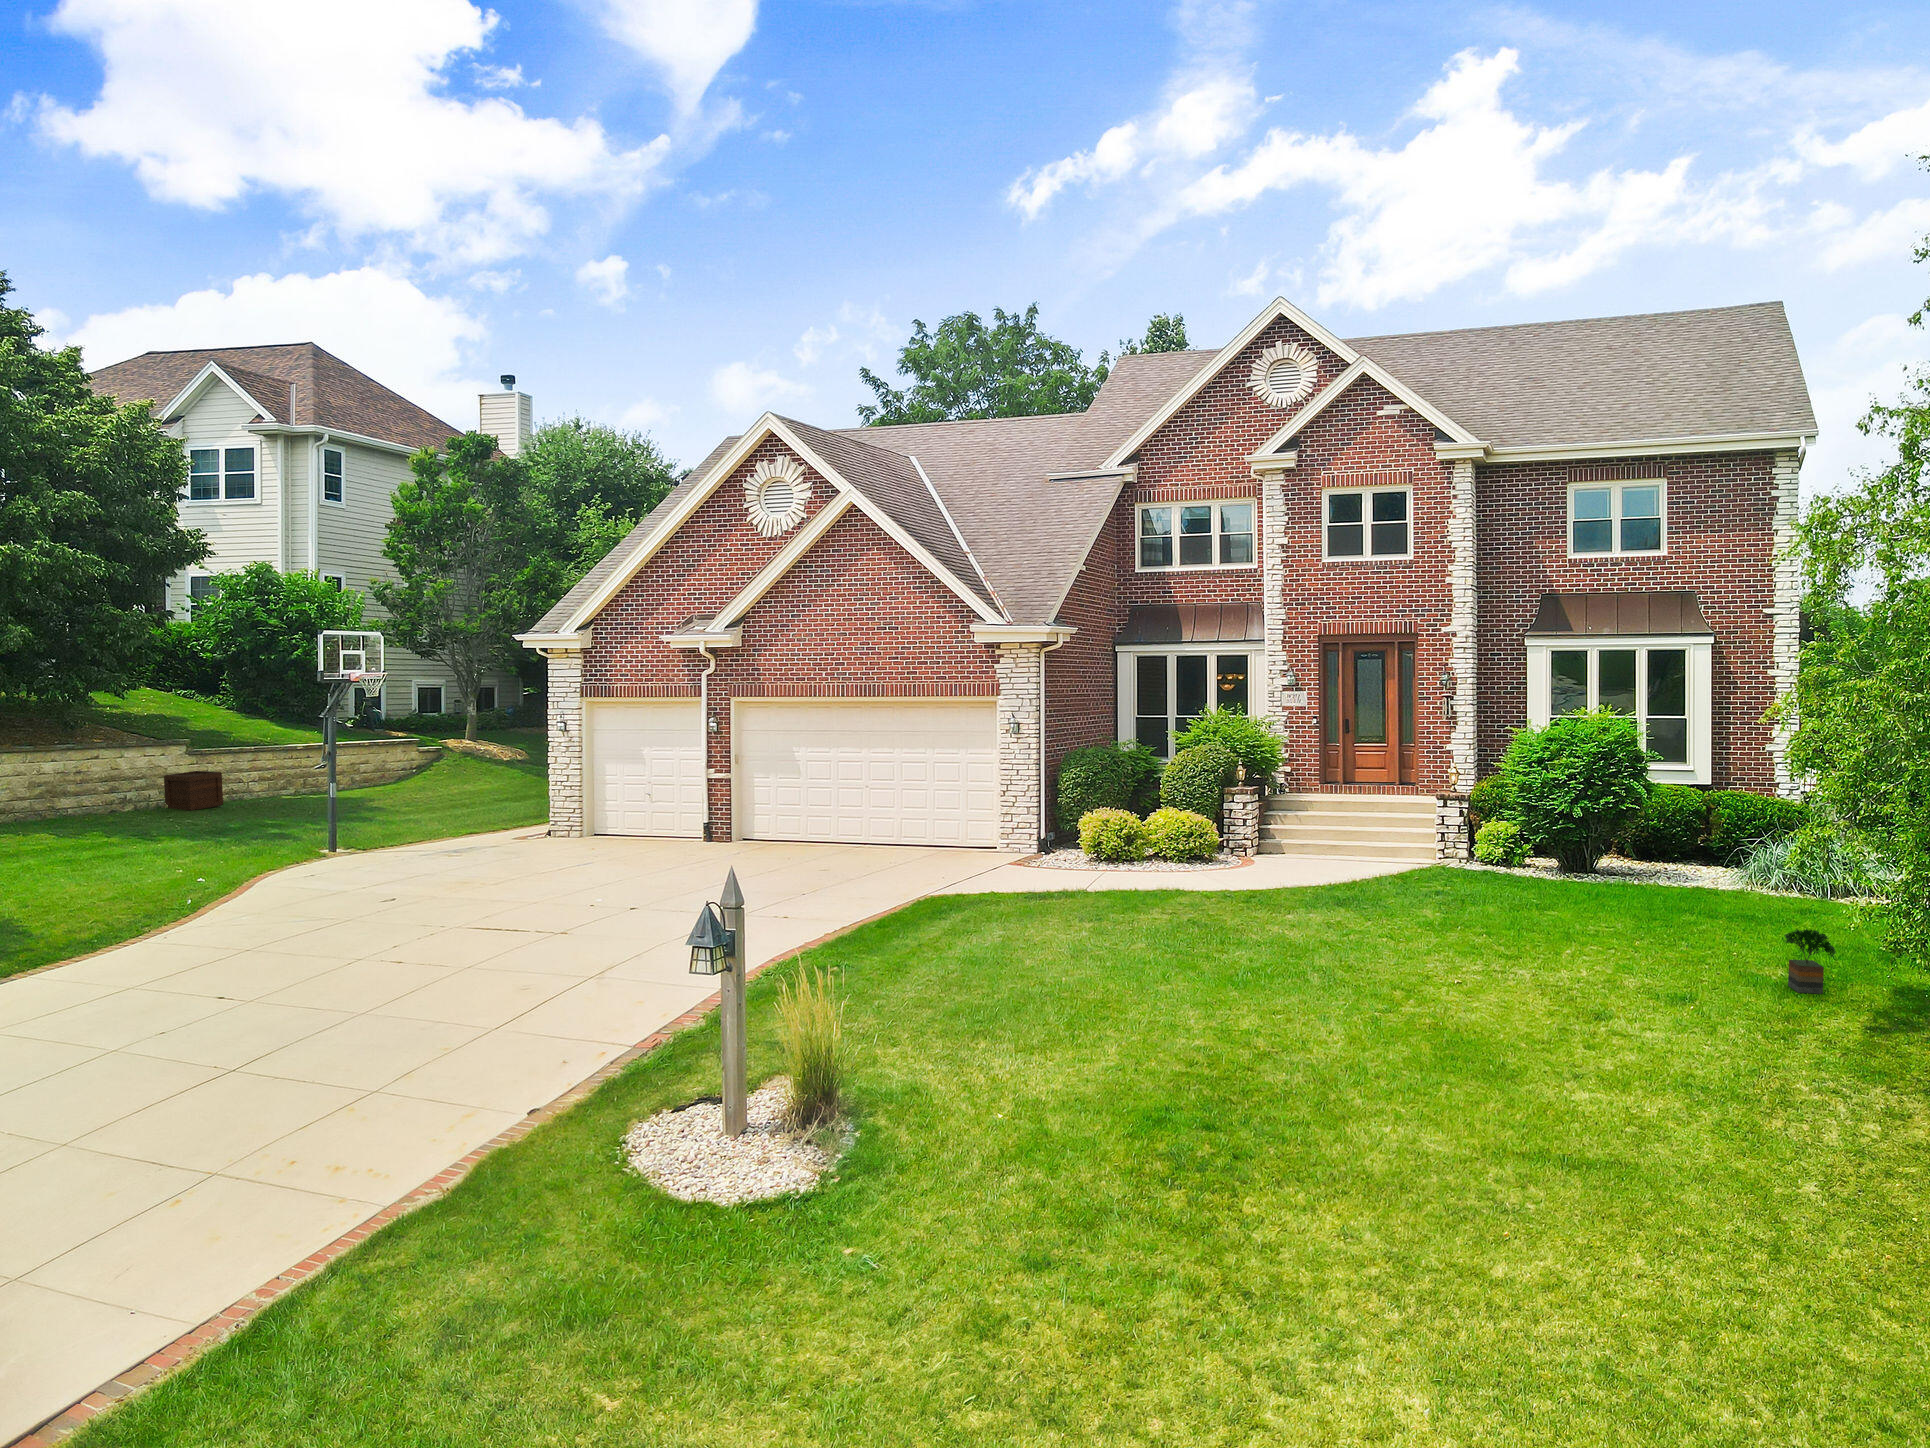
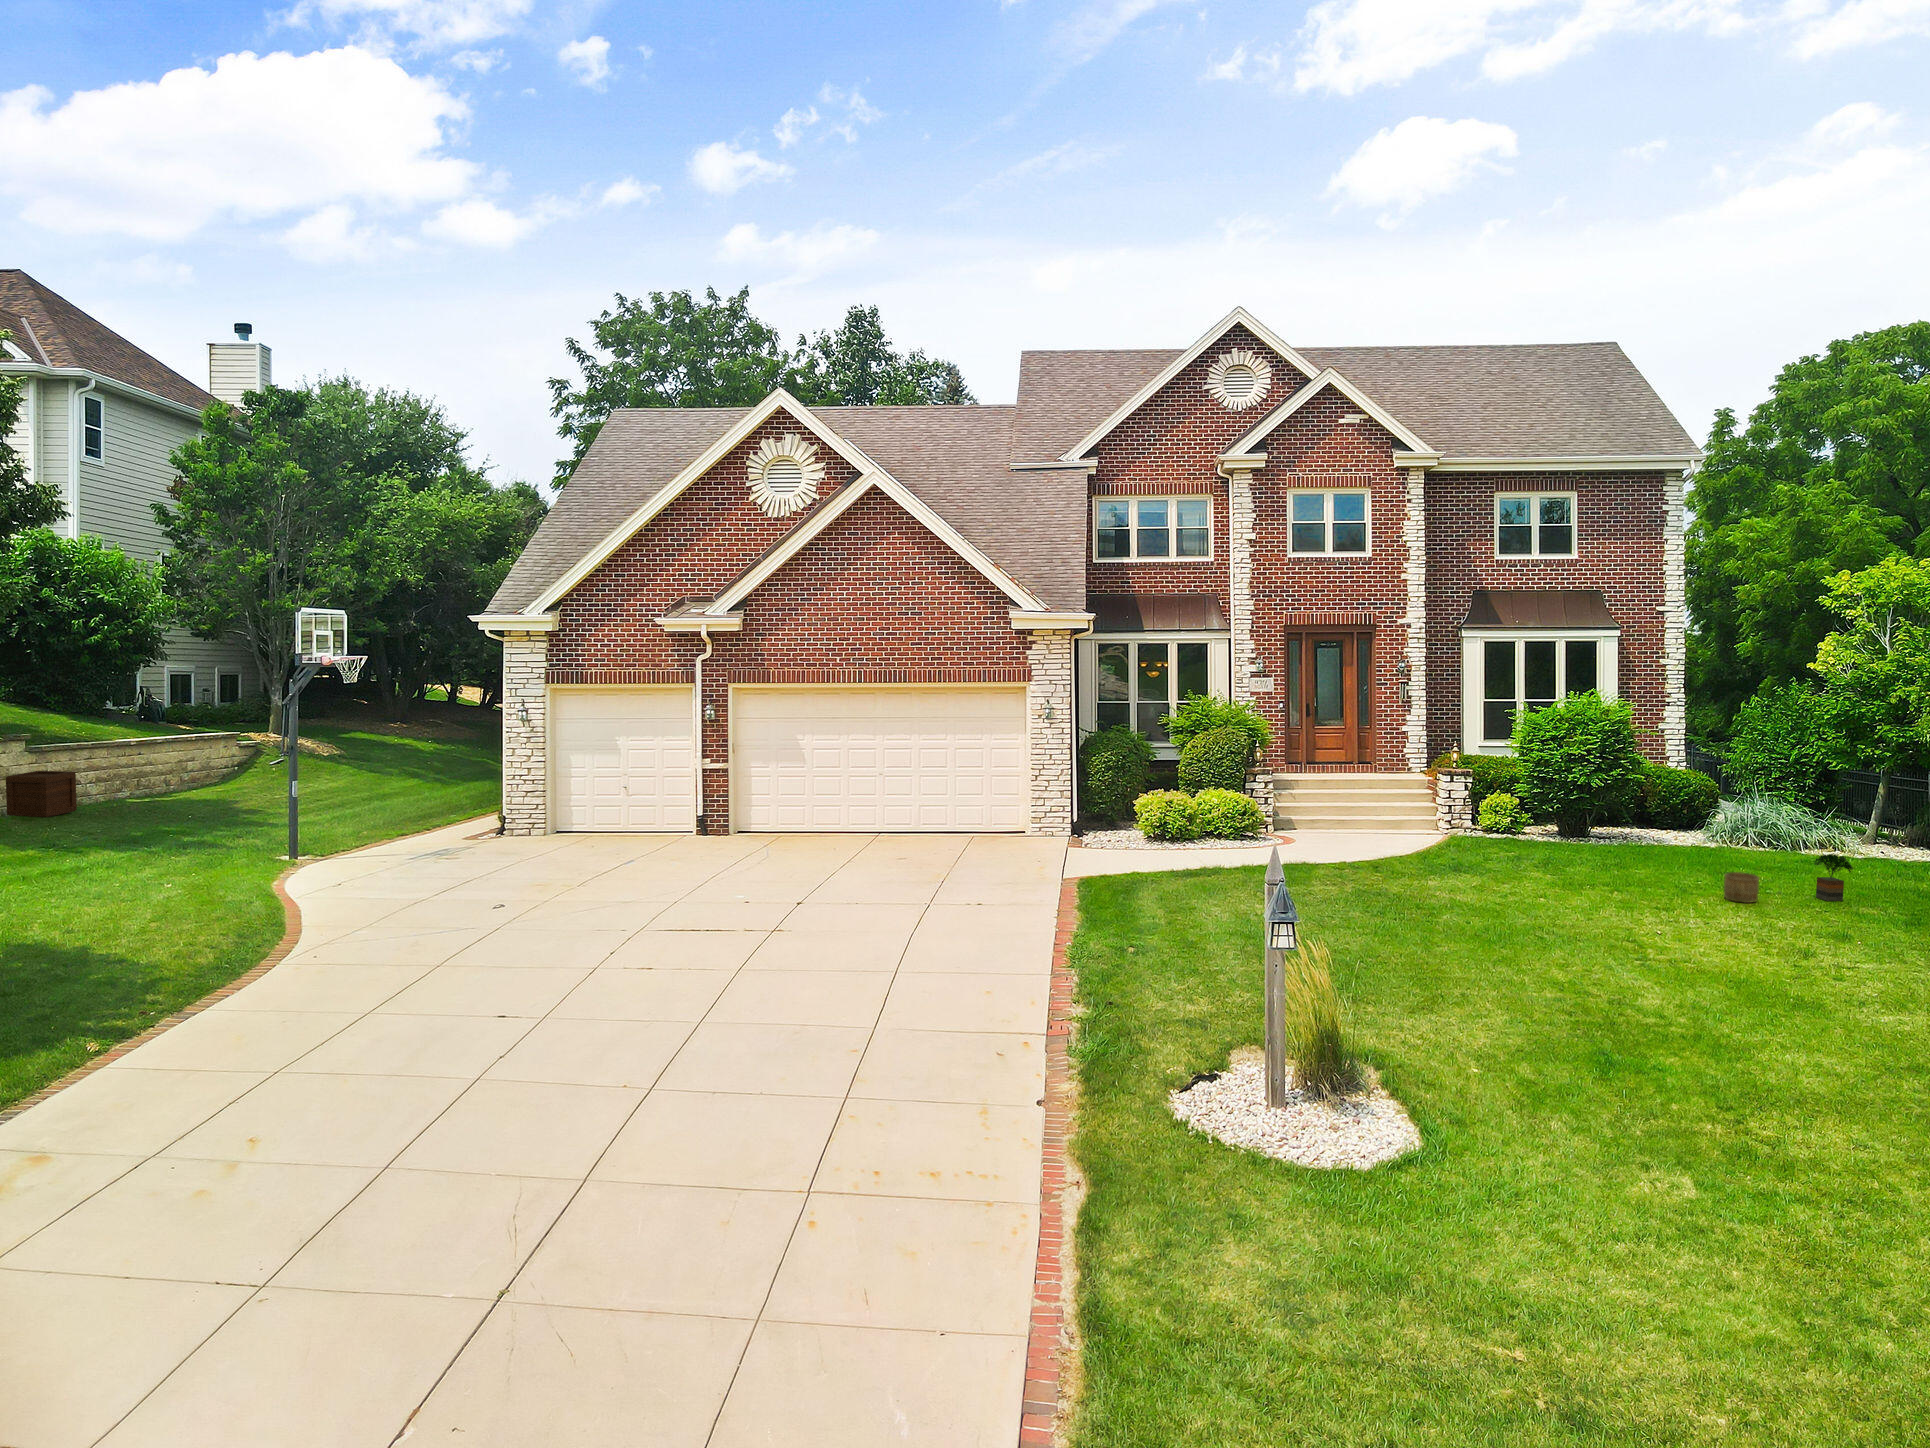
wooden bucket: none [1650,946,1698,989] -> present [1724,872,1759,903]

